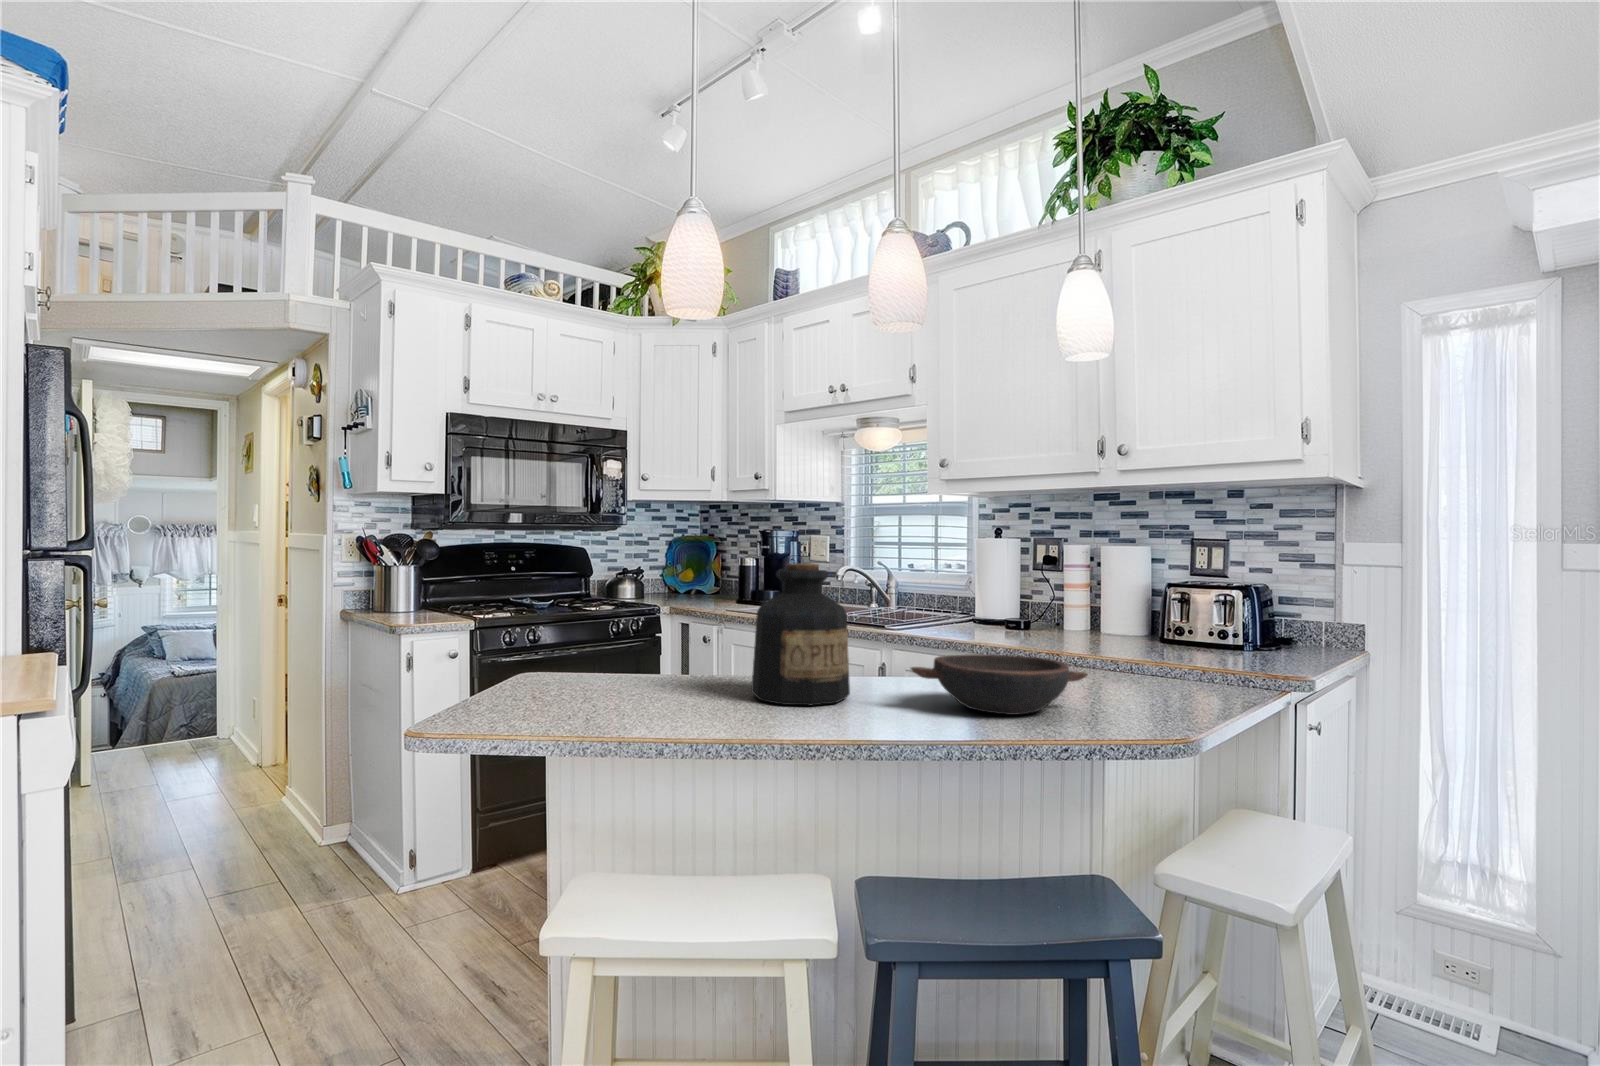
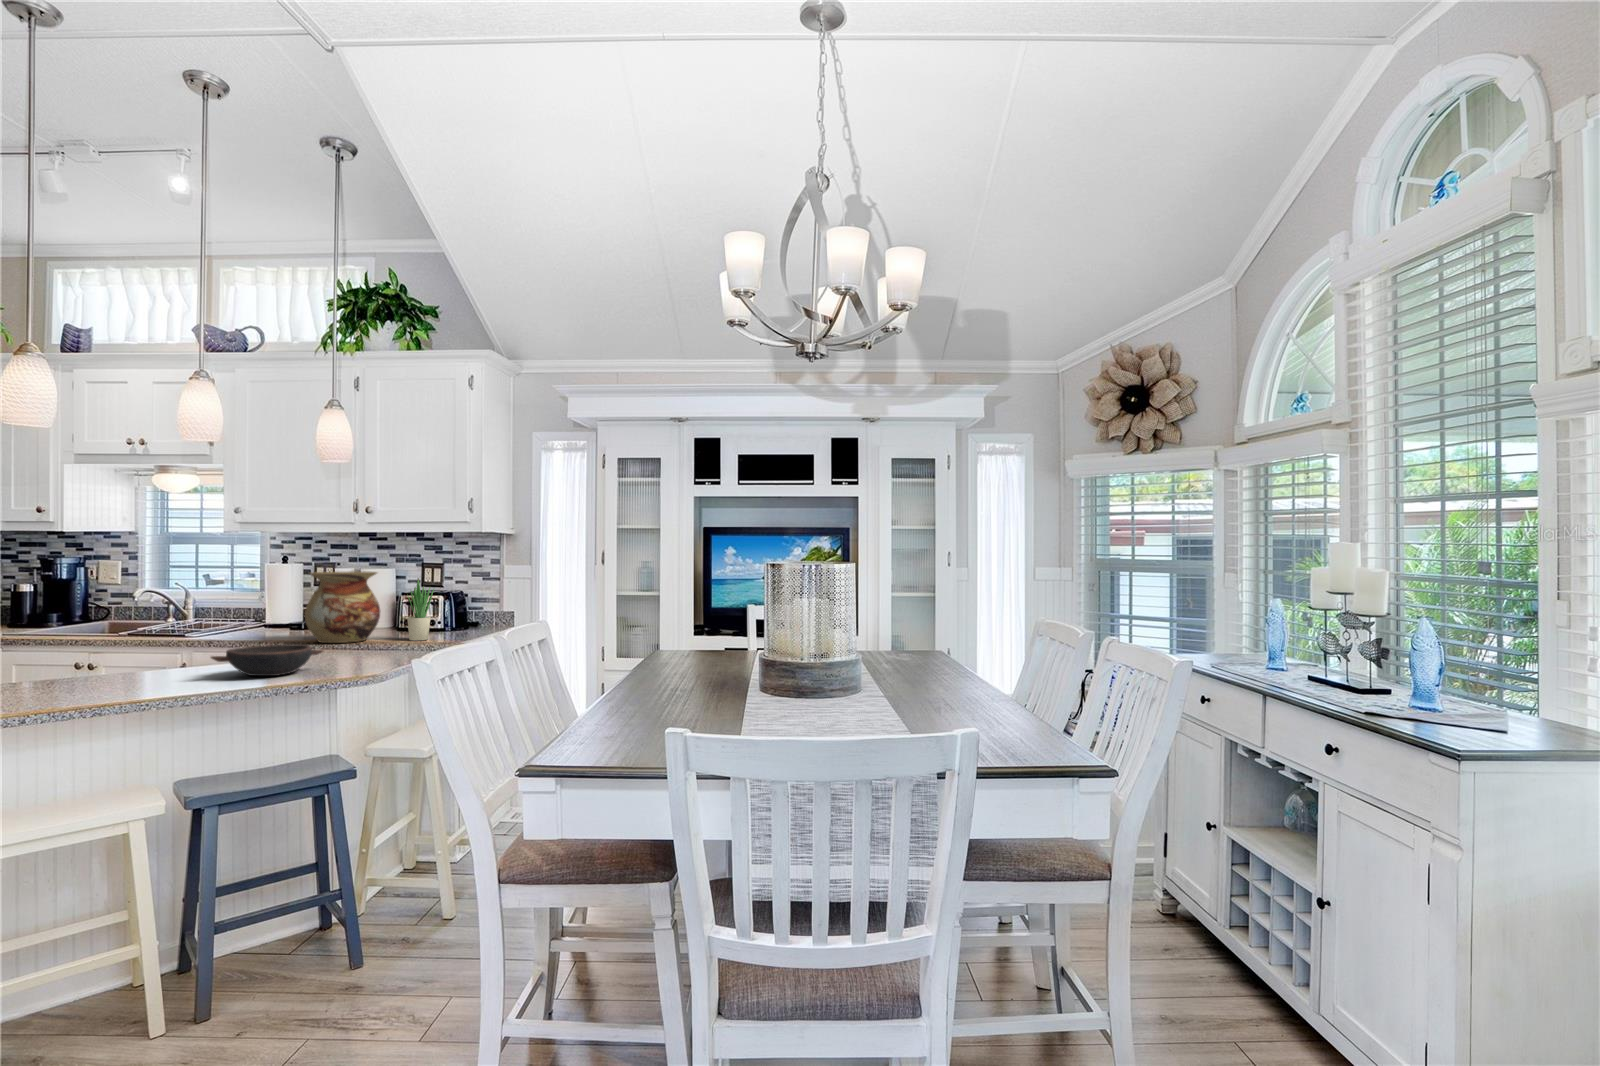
vase: none [1033,543,1144,658] -> present [305,572,380,643]
potted plant: none [1189,554,1238,666] -> present [407,578,434,641]
bottle: present [751,563,850,705] -> none [87,601,166,688]

